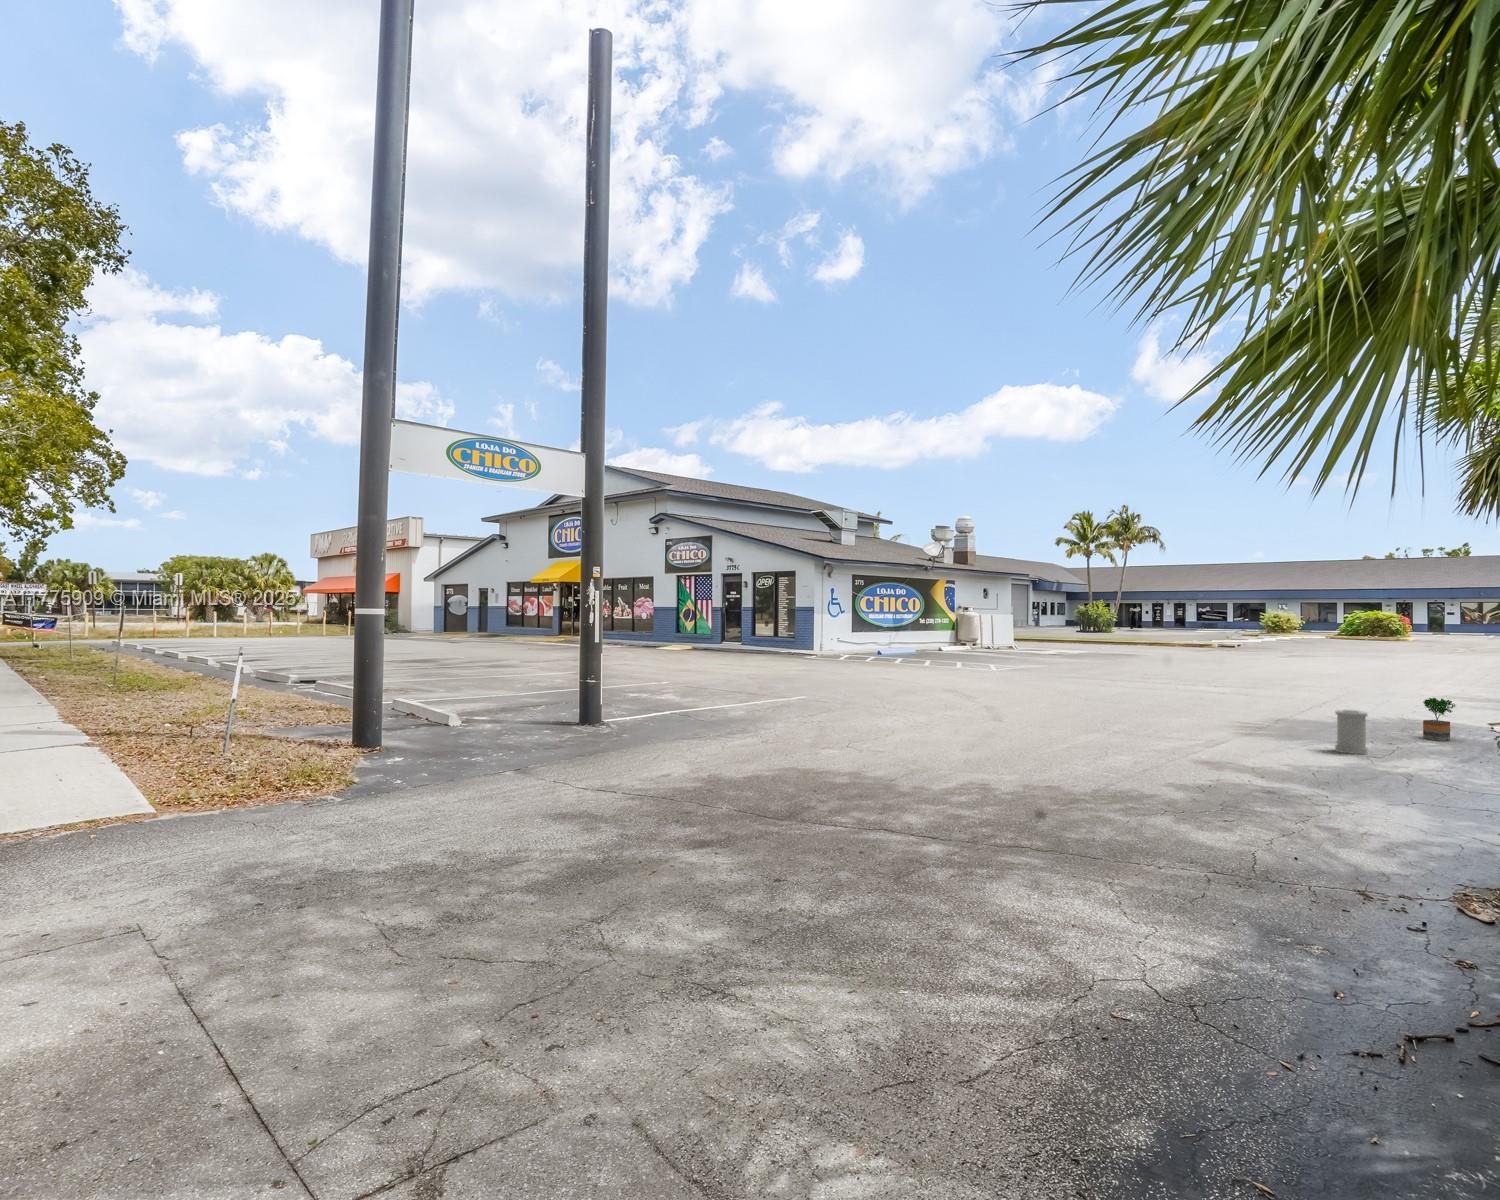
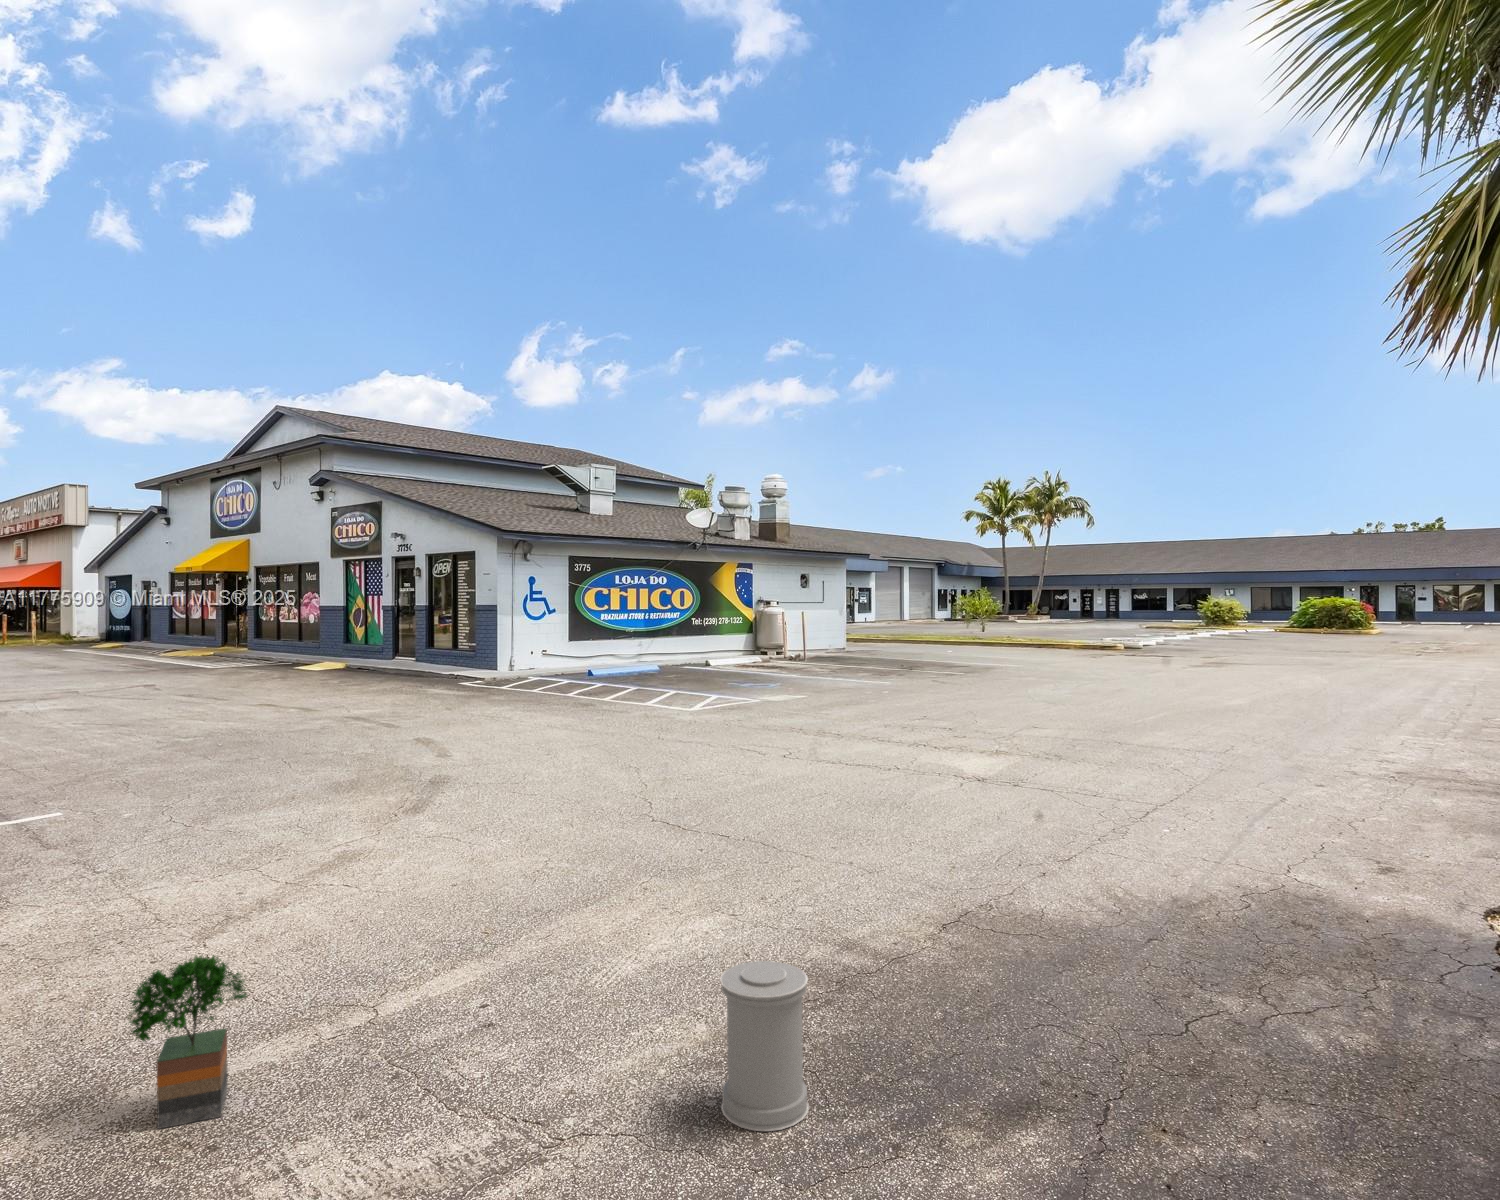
potted tree: present [1423,698,1456,741] -> present [125,955,247,1129]

